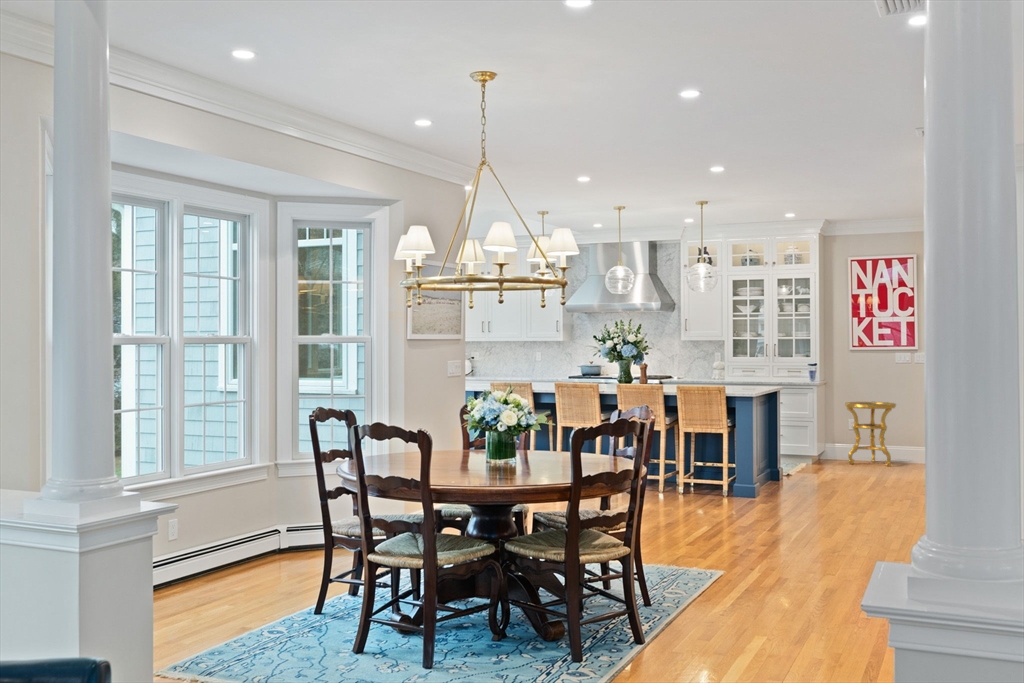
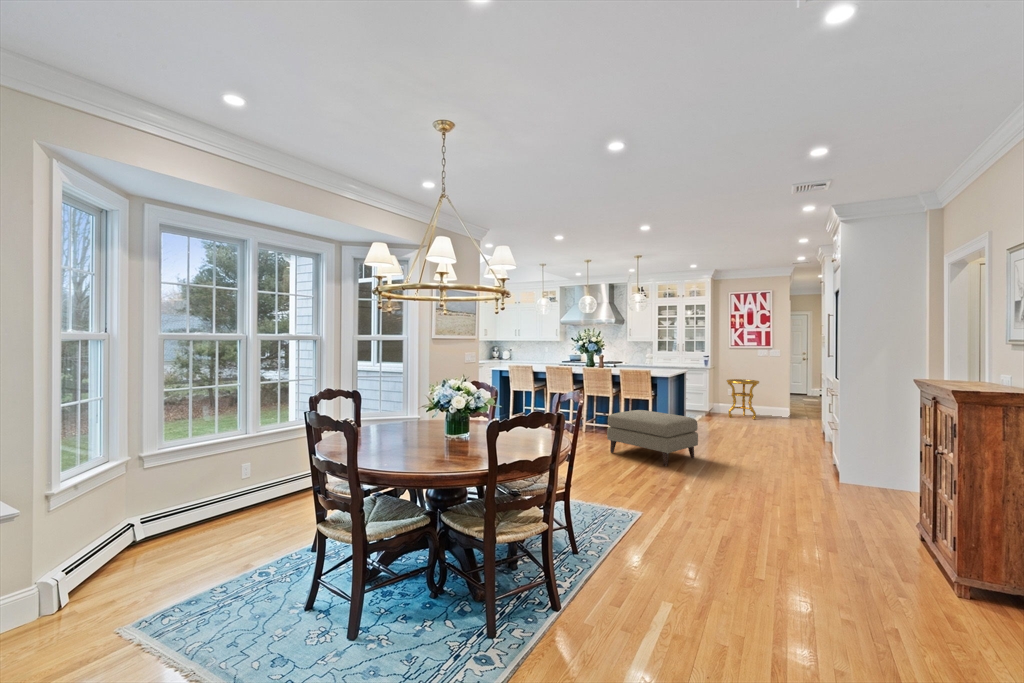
ottoman: none [663,448,798,525] -> present [607,410,698,466]

